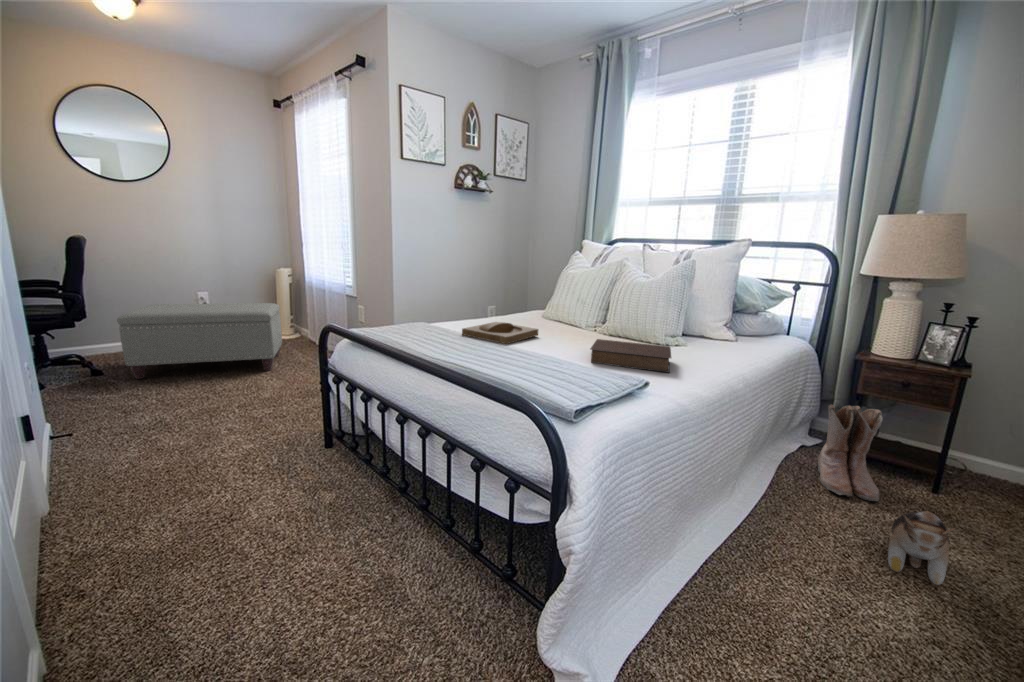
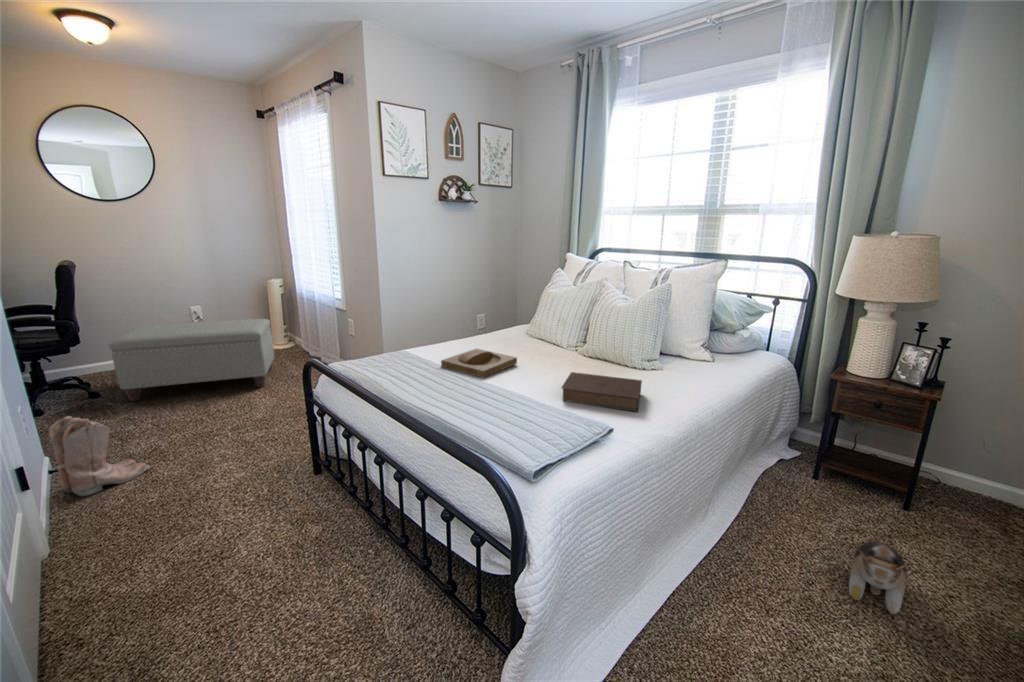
boots: present [818,405,883,501] -> present [48,416,149,496]

